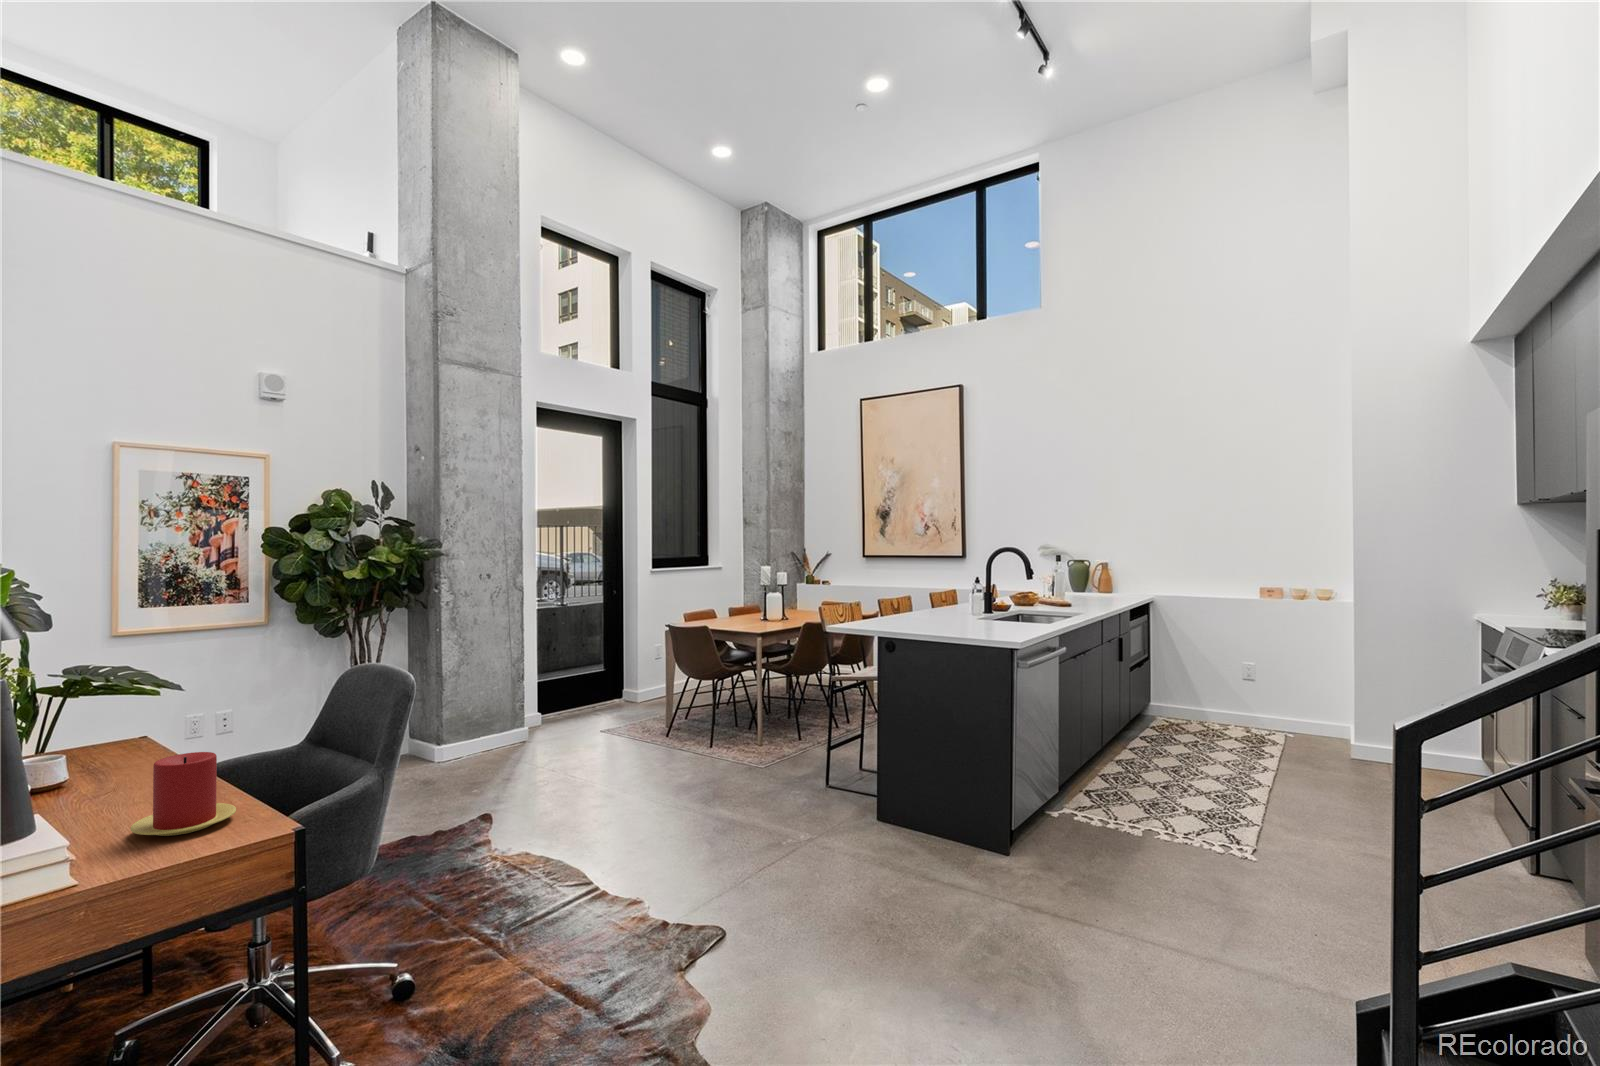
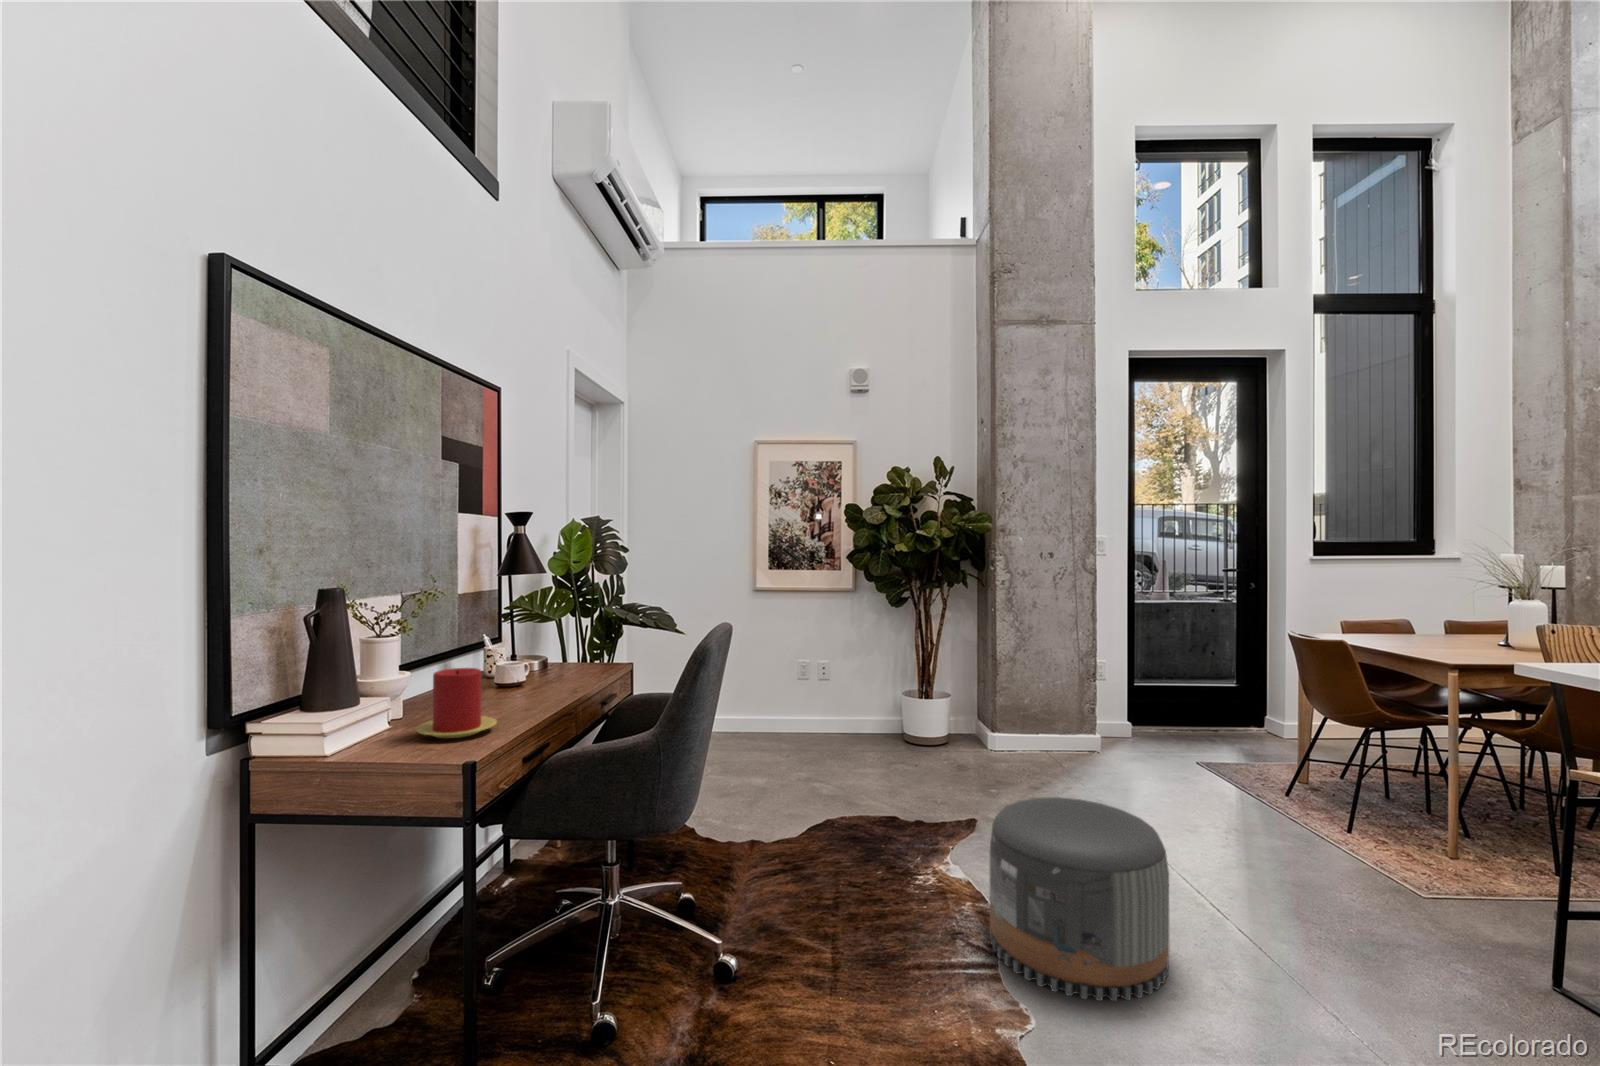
pouf: none [574,756,692,884] -> present [990,797,1169,1001]

